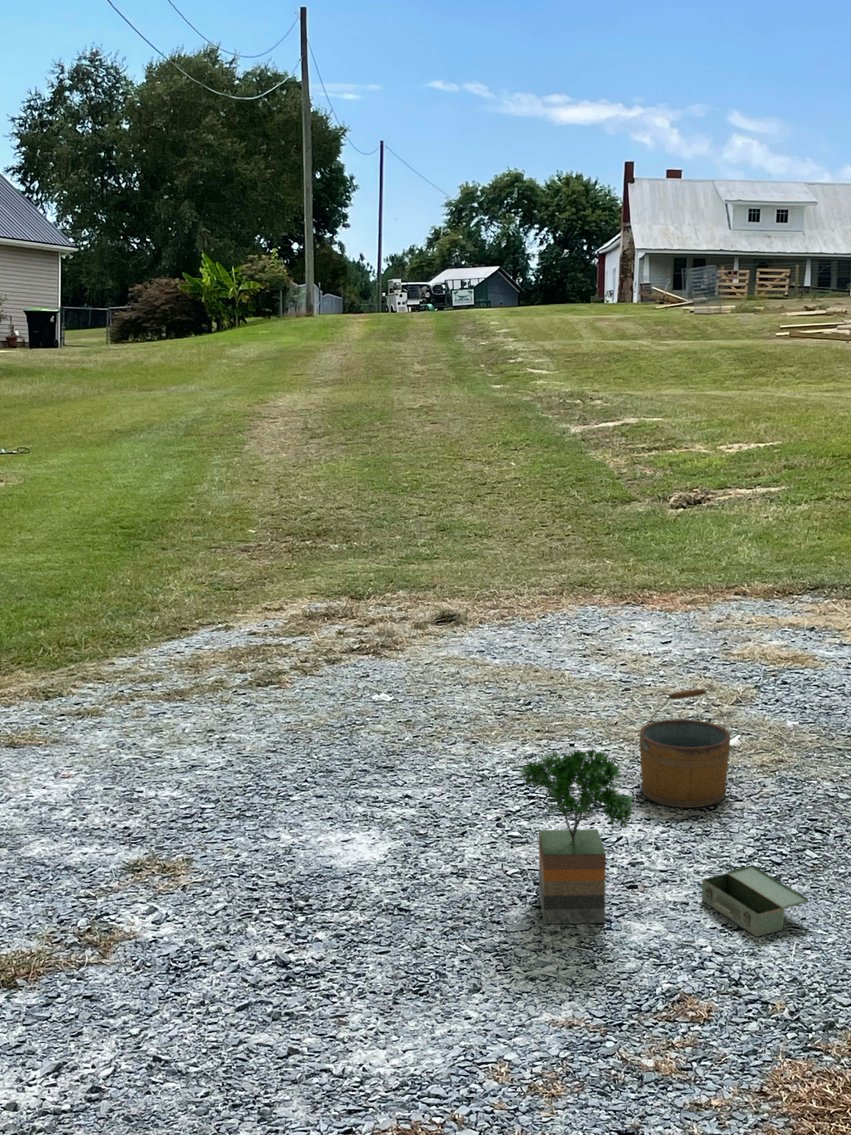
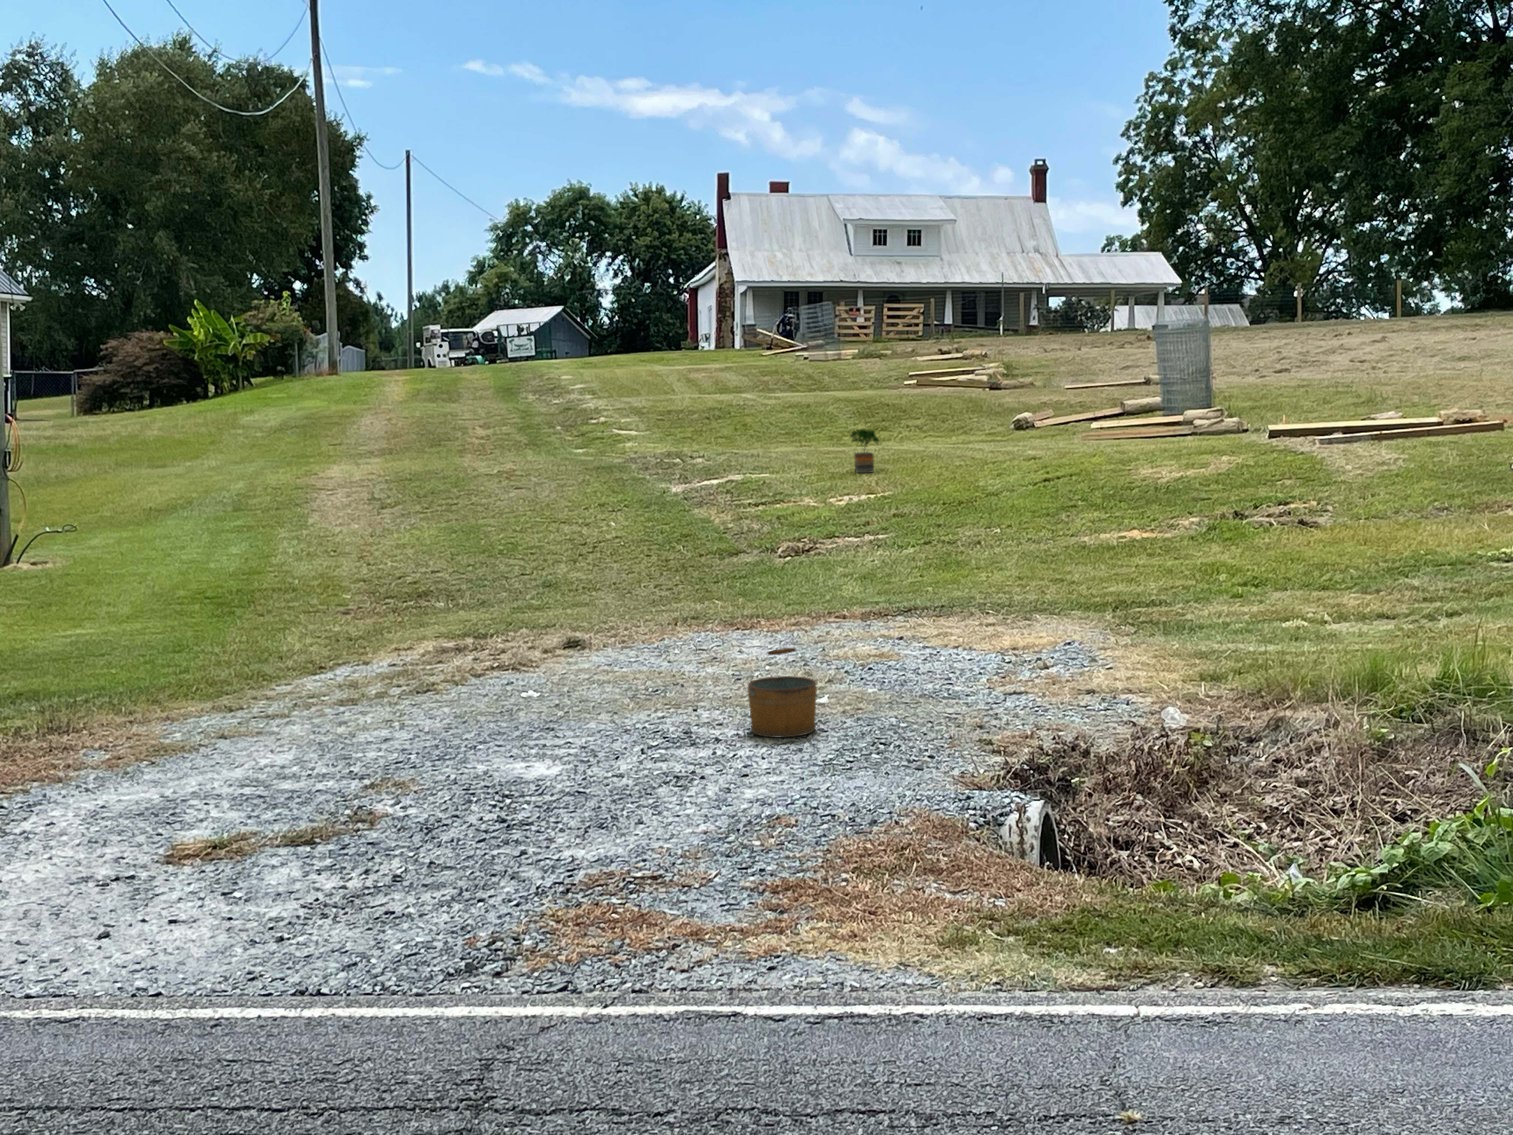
potted tree: present [520,749,633,924] -> present [851,429,879,473]
toolbox: present [702,866,809,937] -> none [794,752,866,788]

